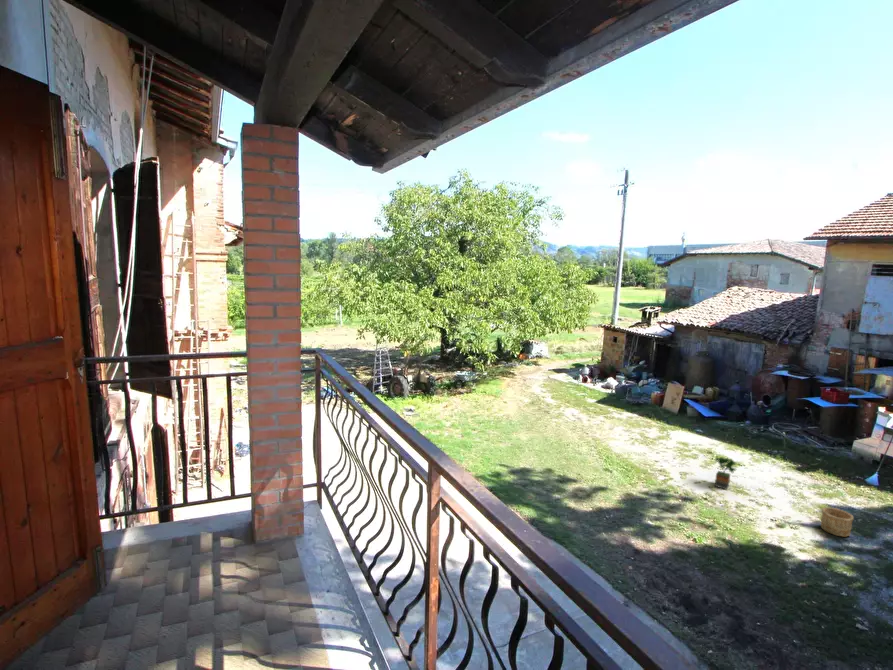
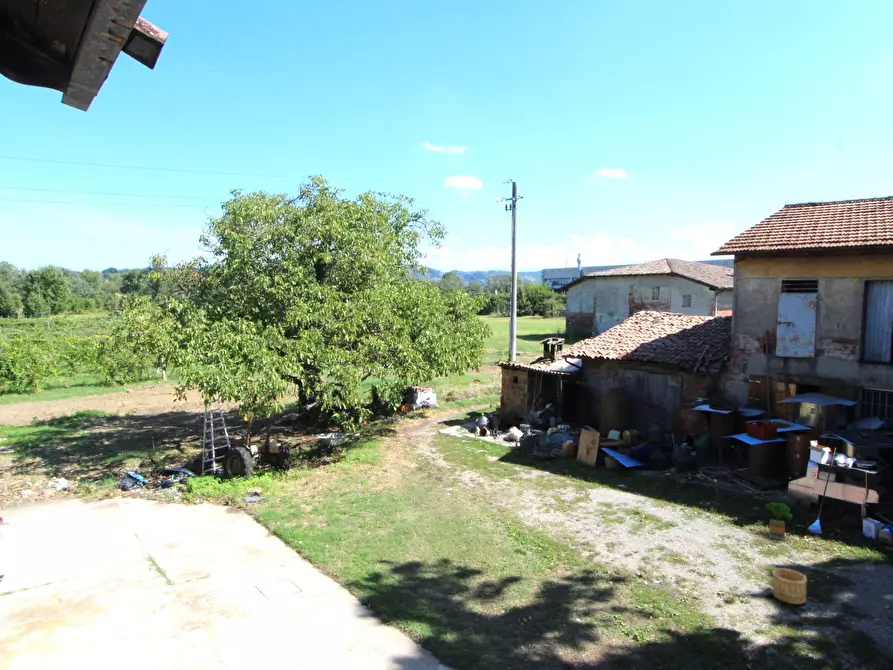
potted tree: present [715,457,735,489] -> present [766,503,792,540]

